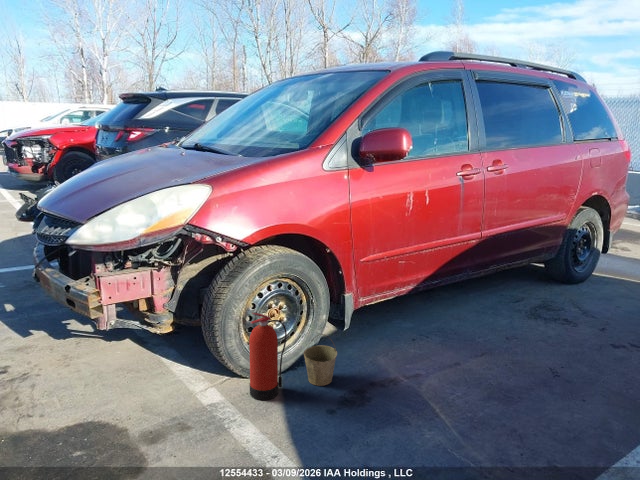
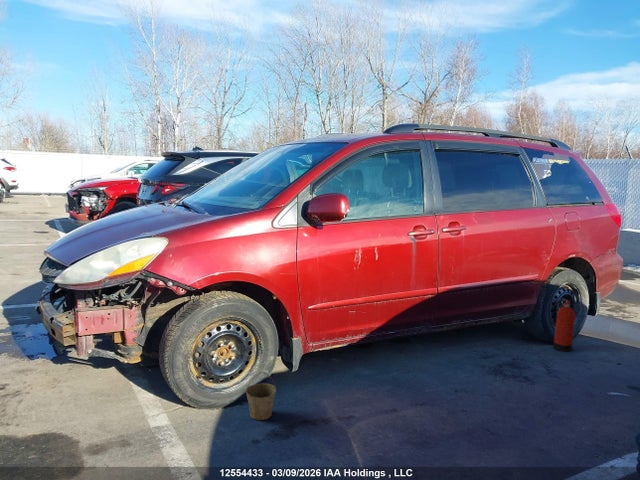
fire extinguisher: present [249,313,287,400] -> present [553,299,575,351]

